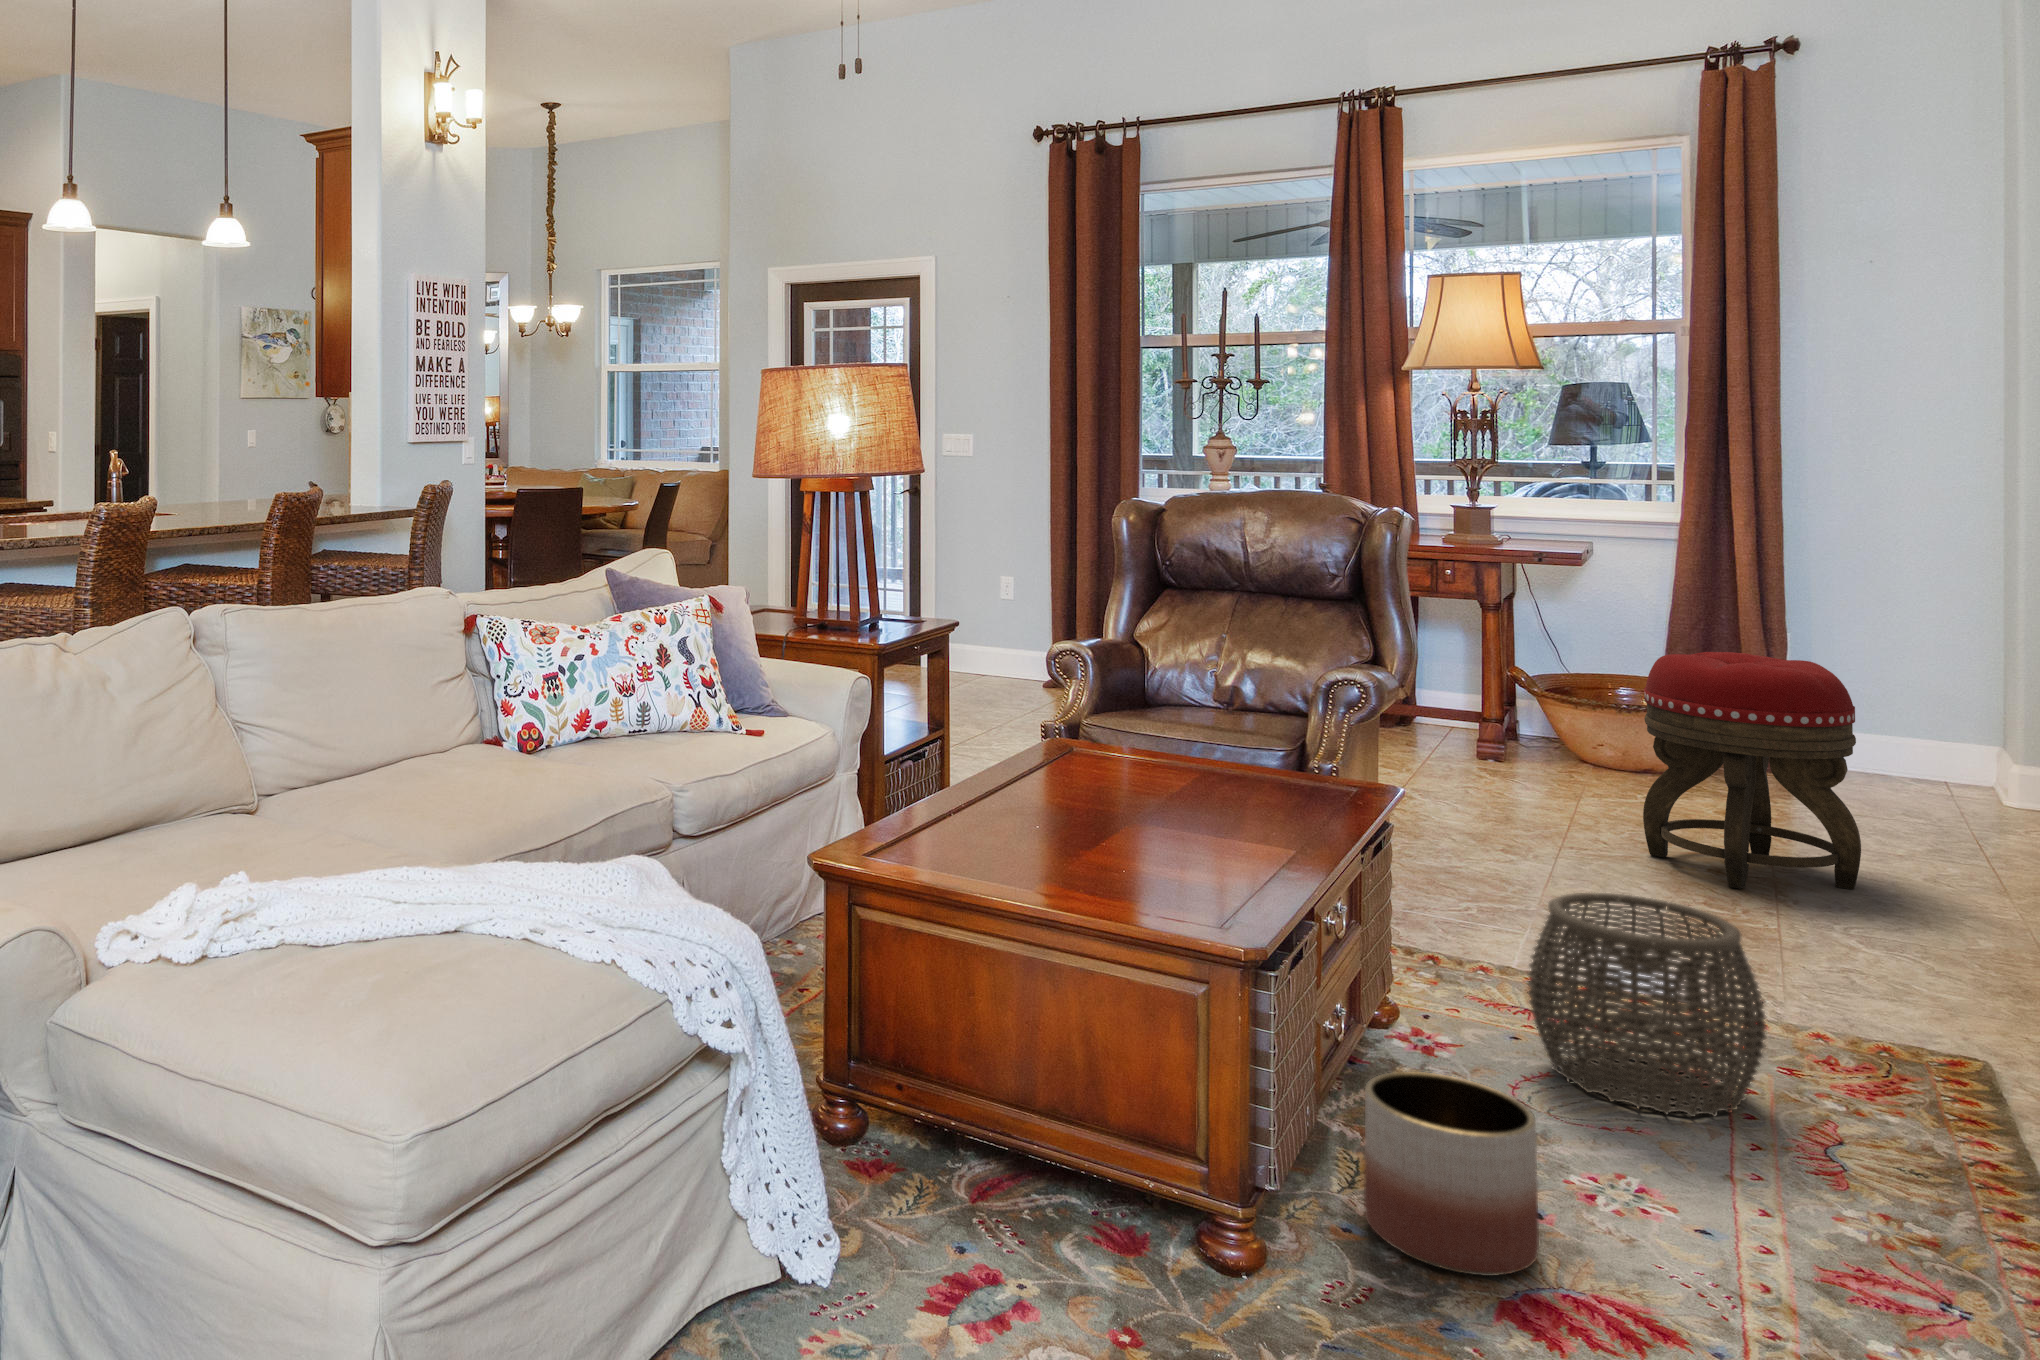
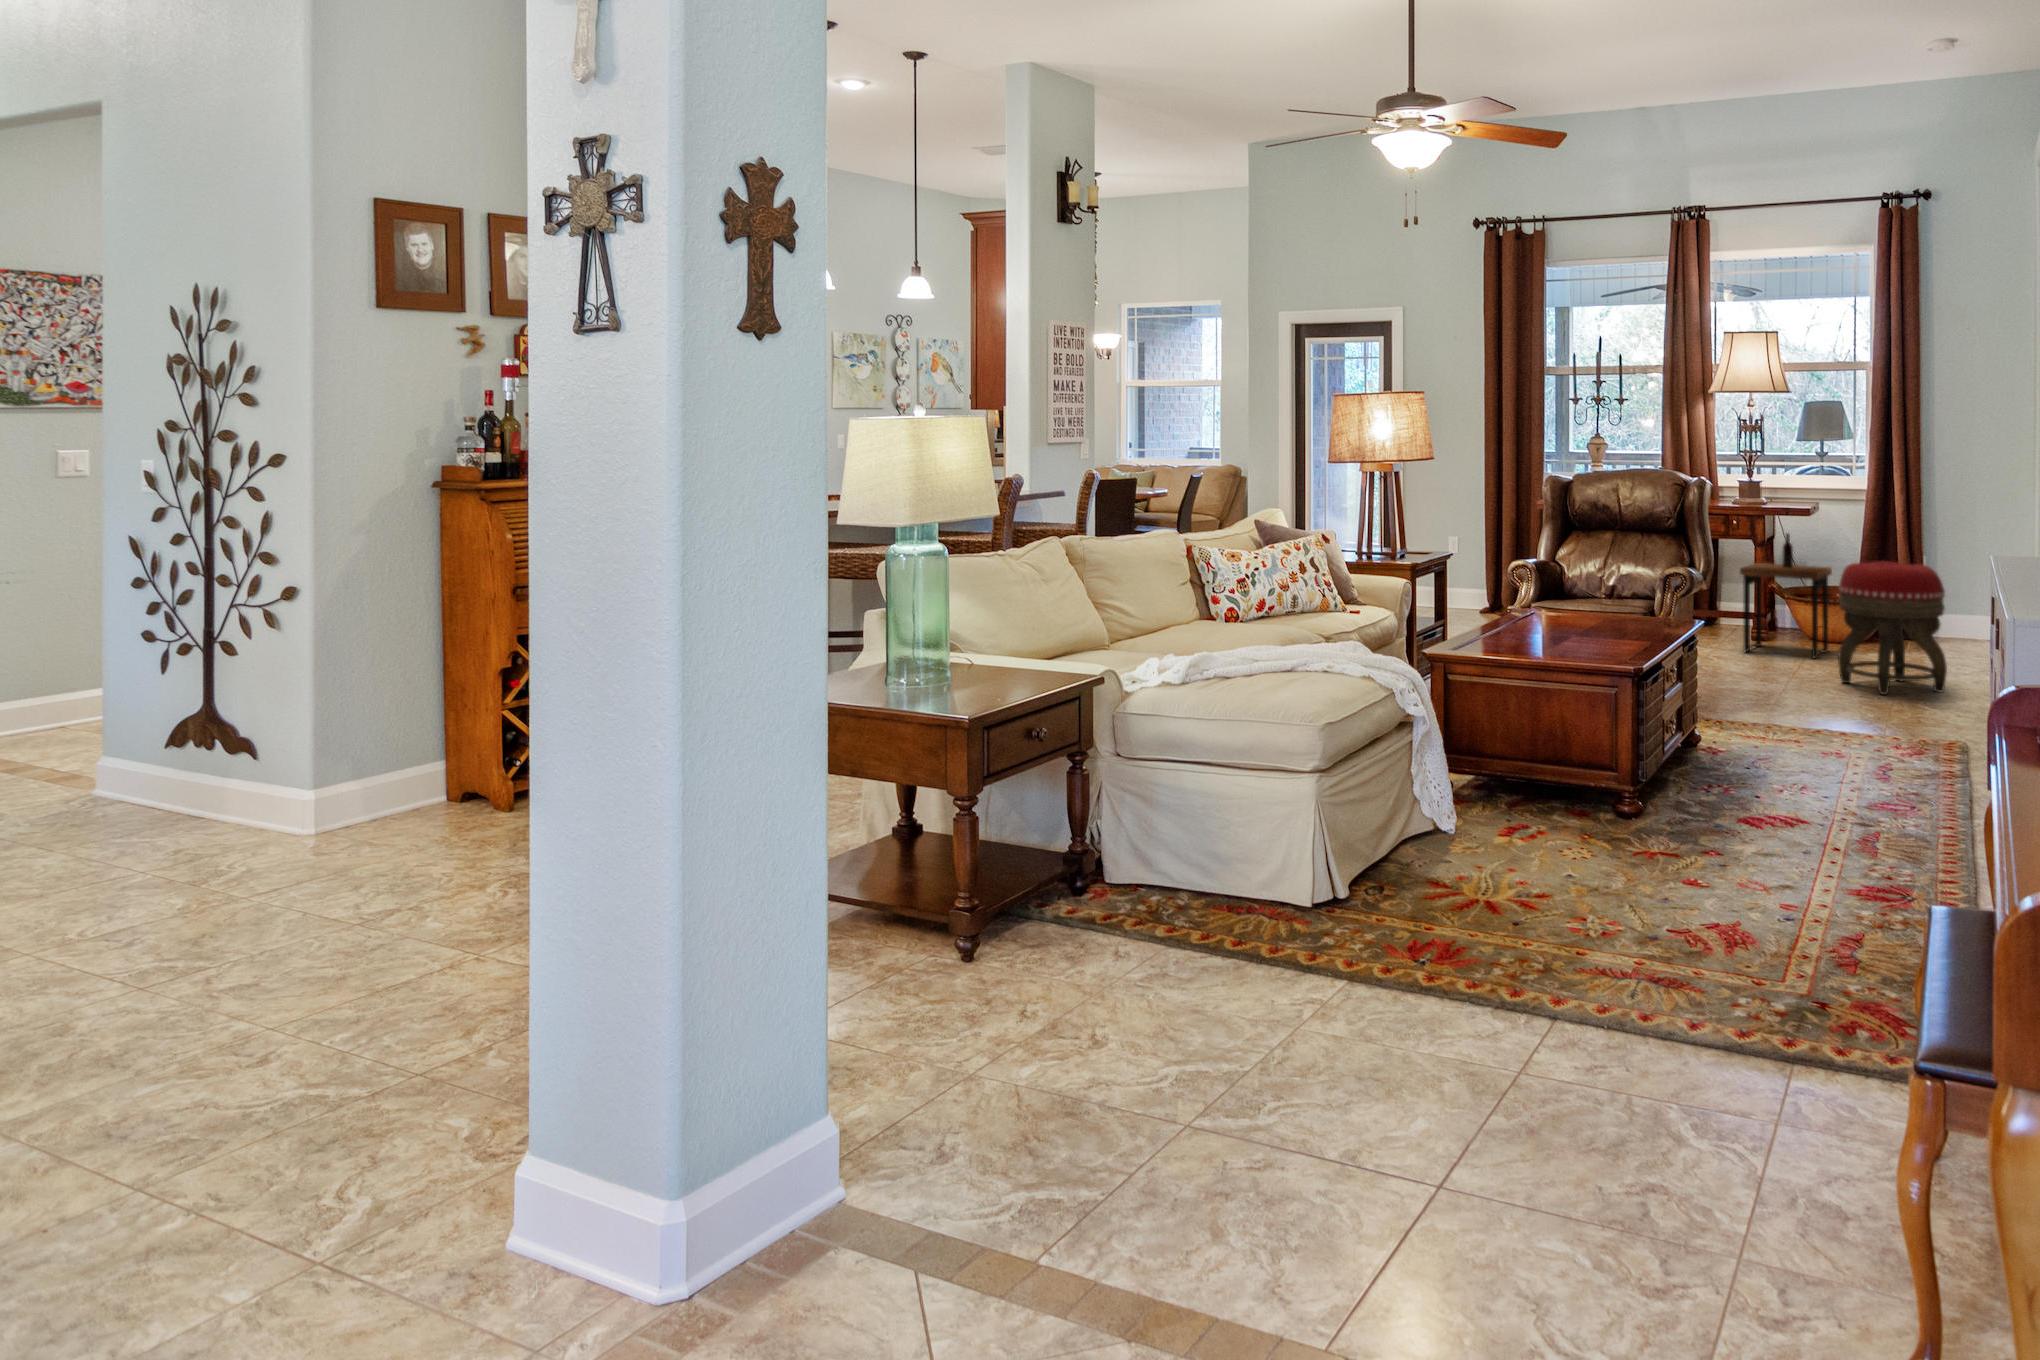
side table: none [1457,593,1620,800] -> present [1740,534,1832,658]
woven basket: present [1527,893,1766,1117] -> none [1767,676,1876,779]
planter: present [1364,1072,1539,1276] -> none [1690,748,1766,831]

